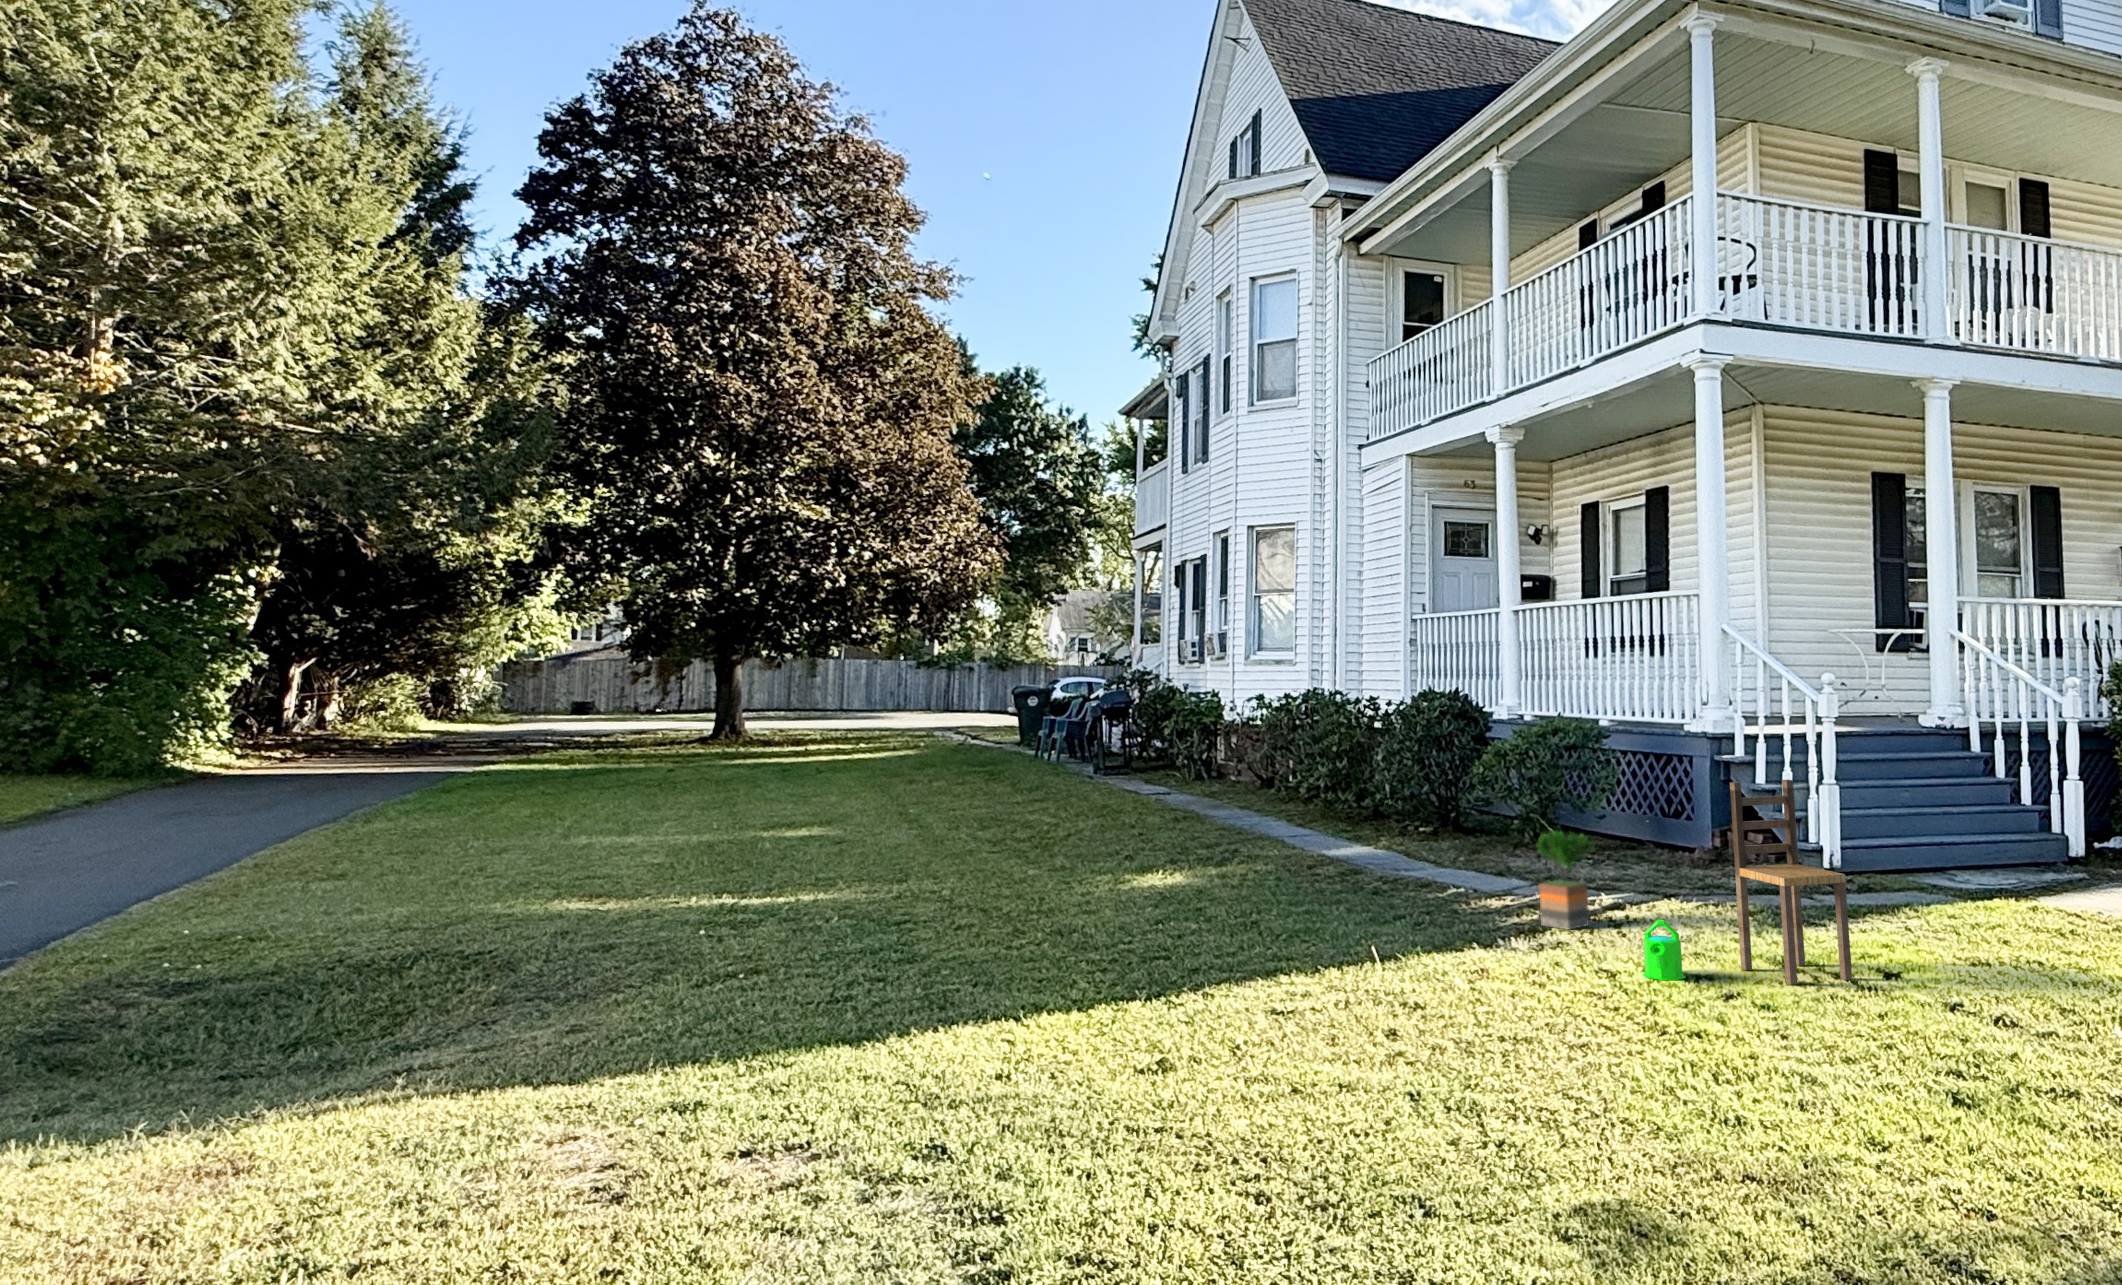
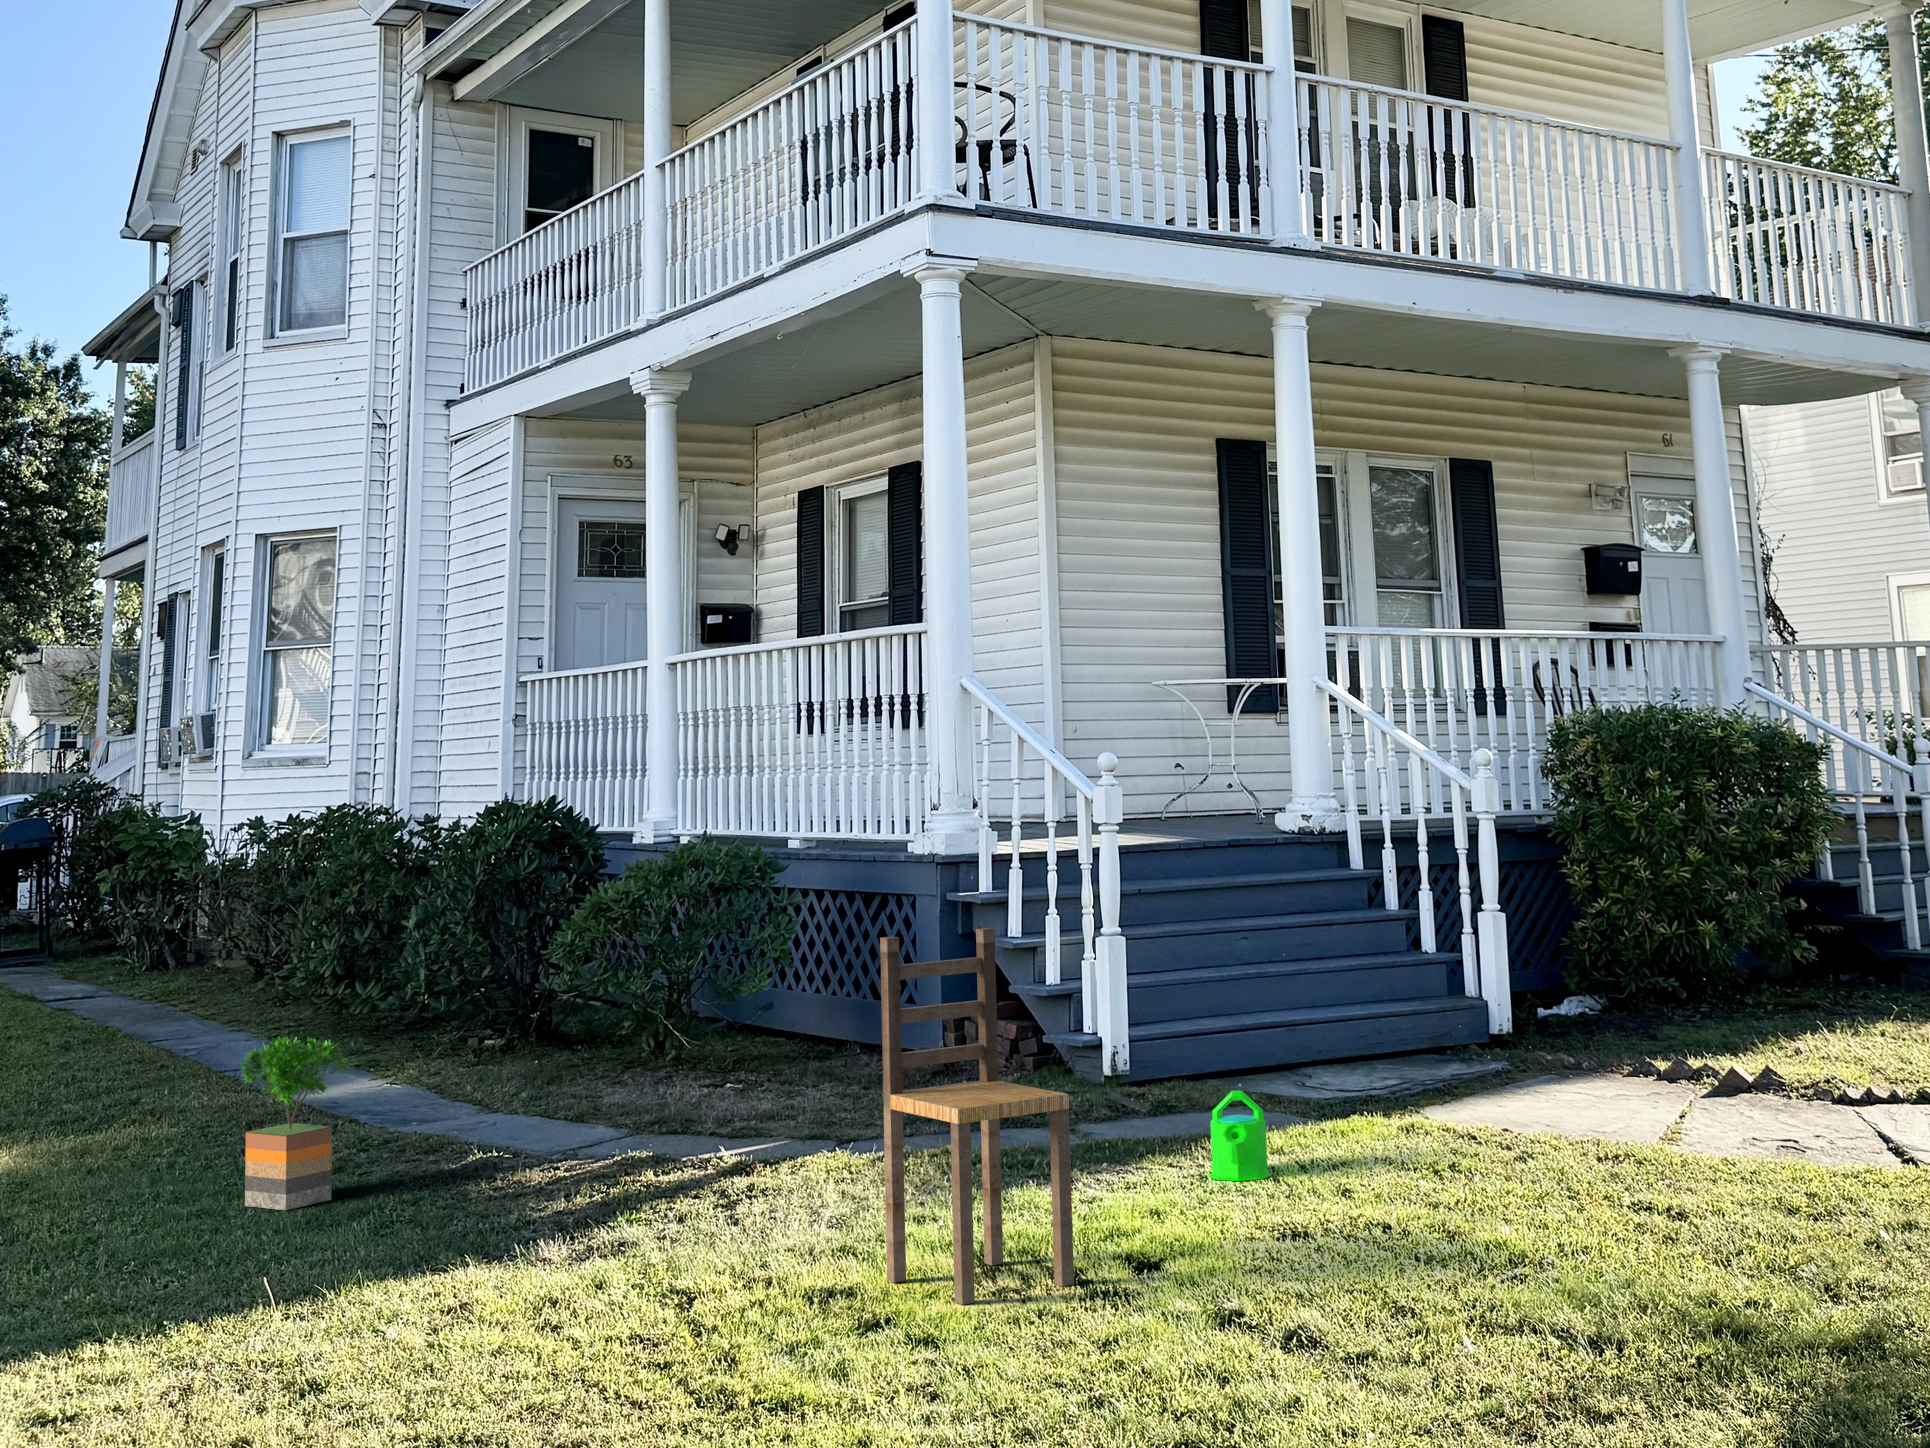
potted tree: present [1538,831,1594,930] -> present [240,1036,349,1210]
watering can: present [1642,920,1685,980] -> present [1208,1090,1272,1181]

